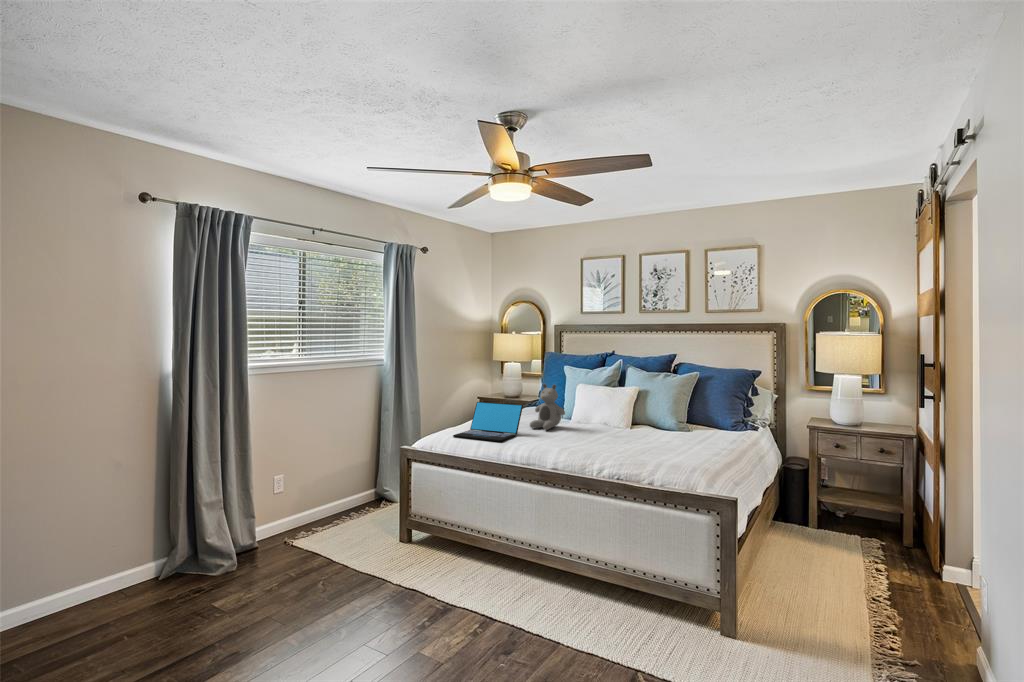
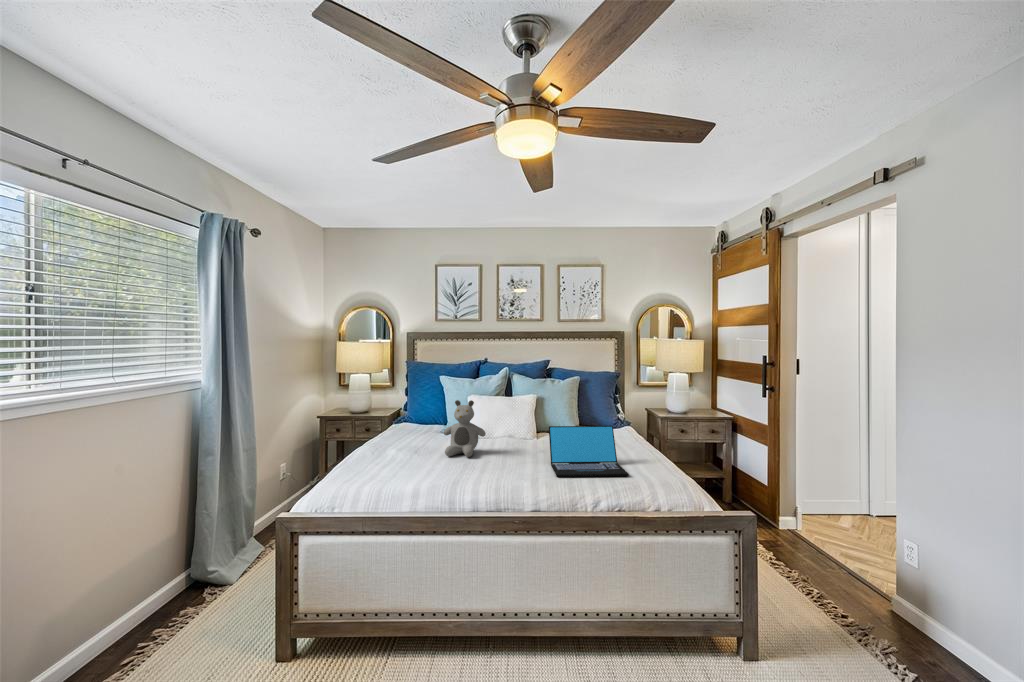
laptop: present [453,402,523,442] -> present [549,426,629,477]

